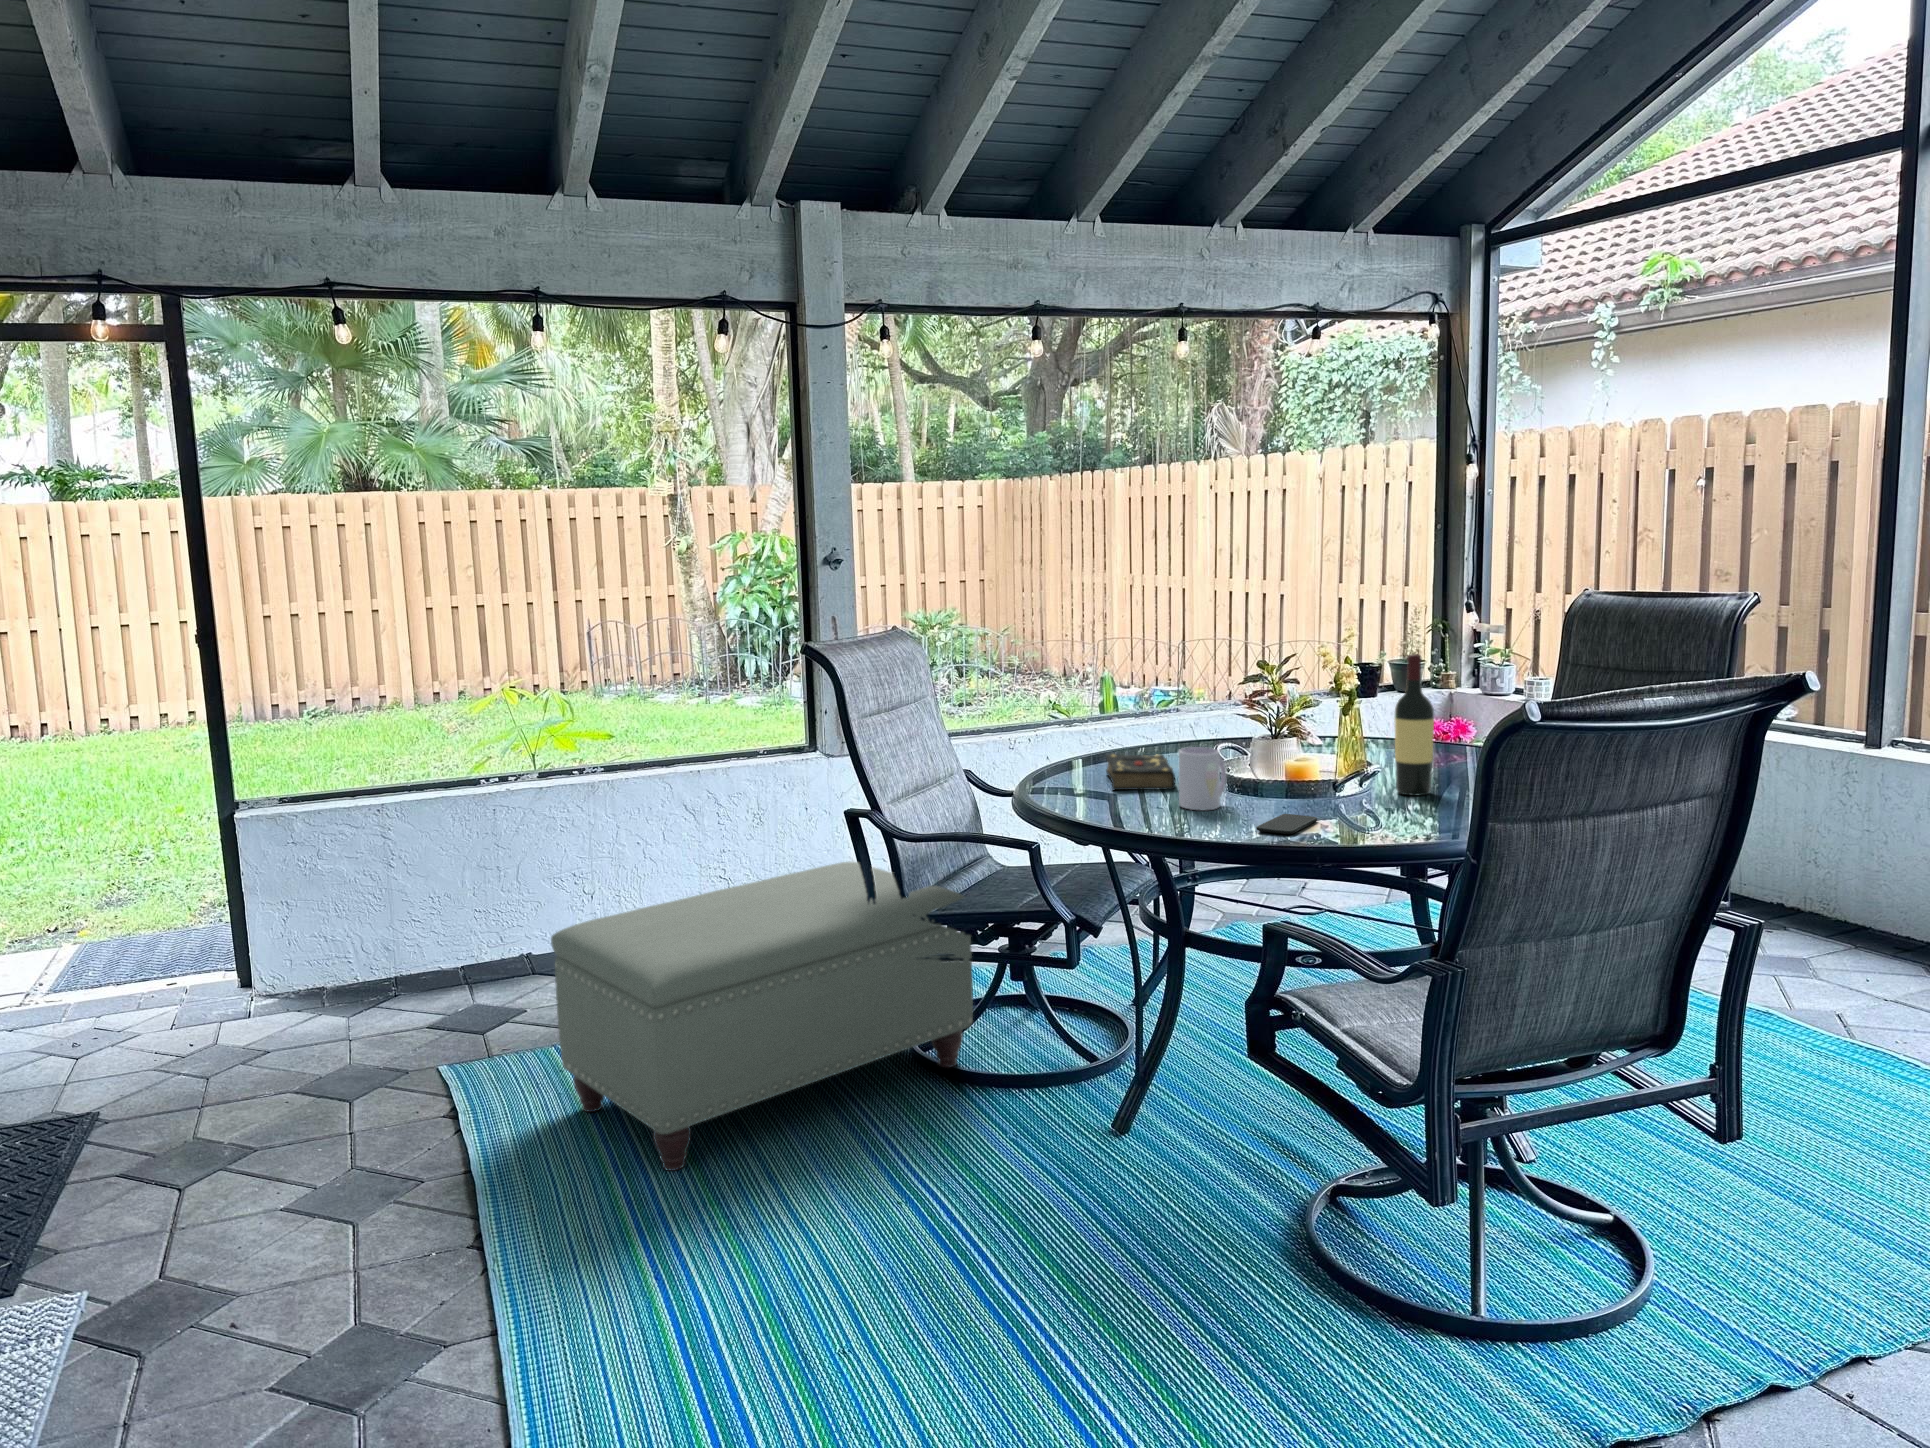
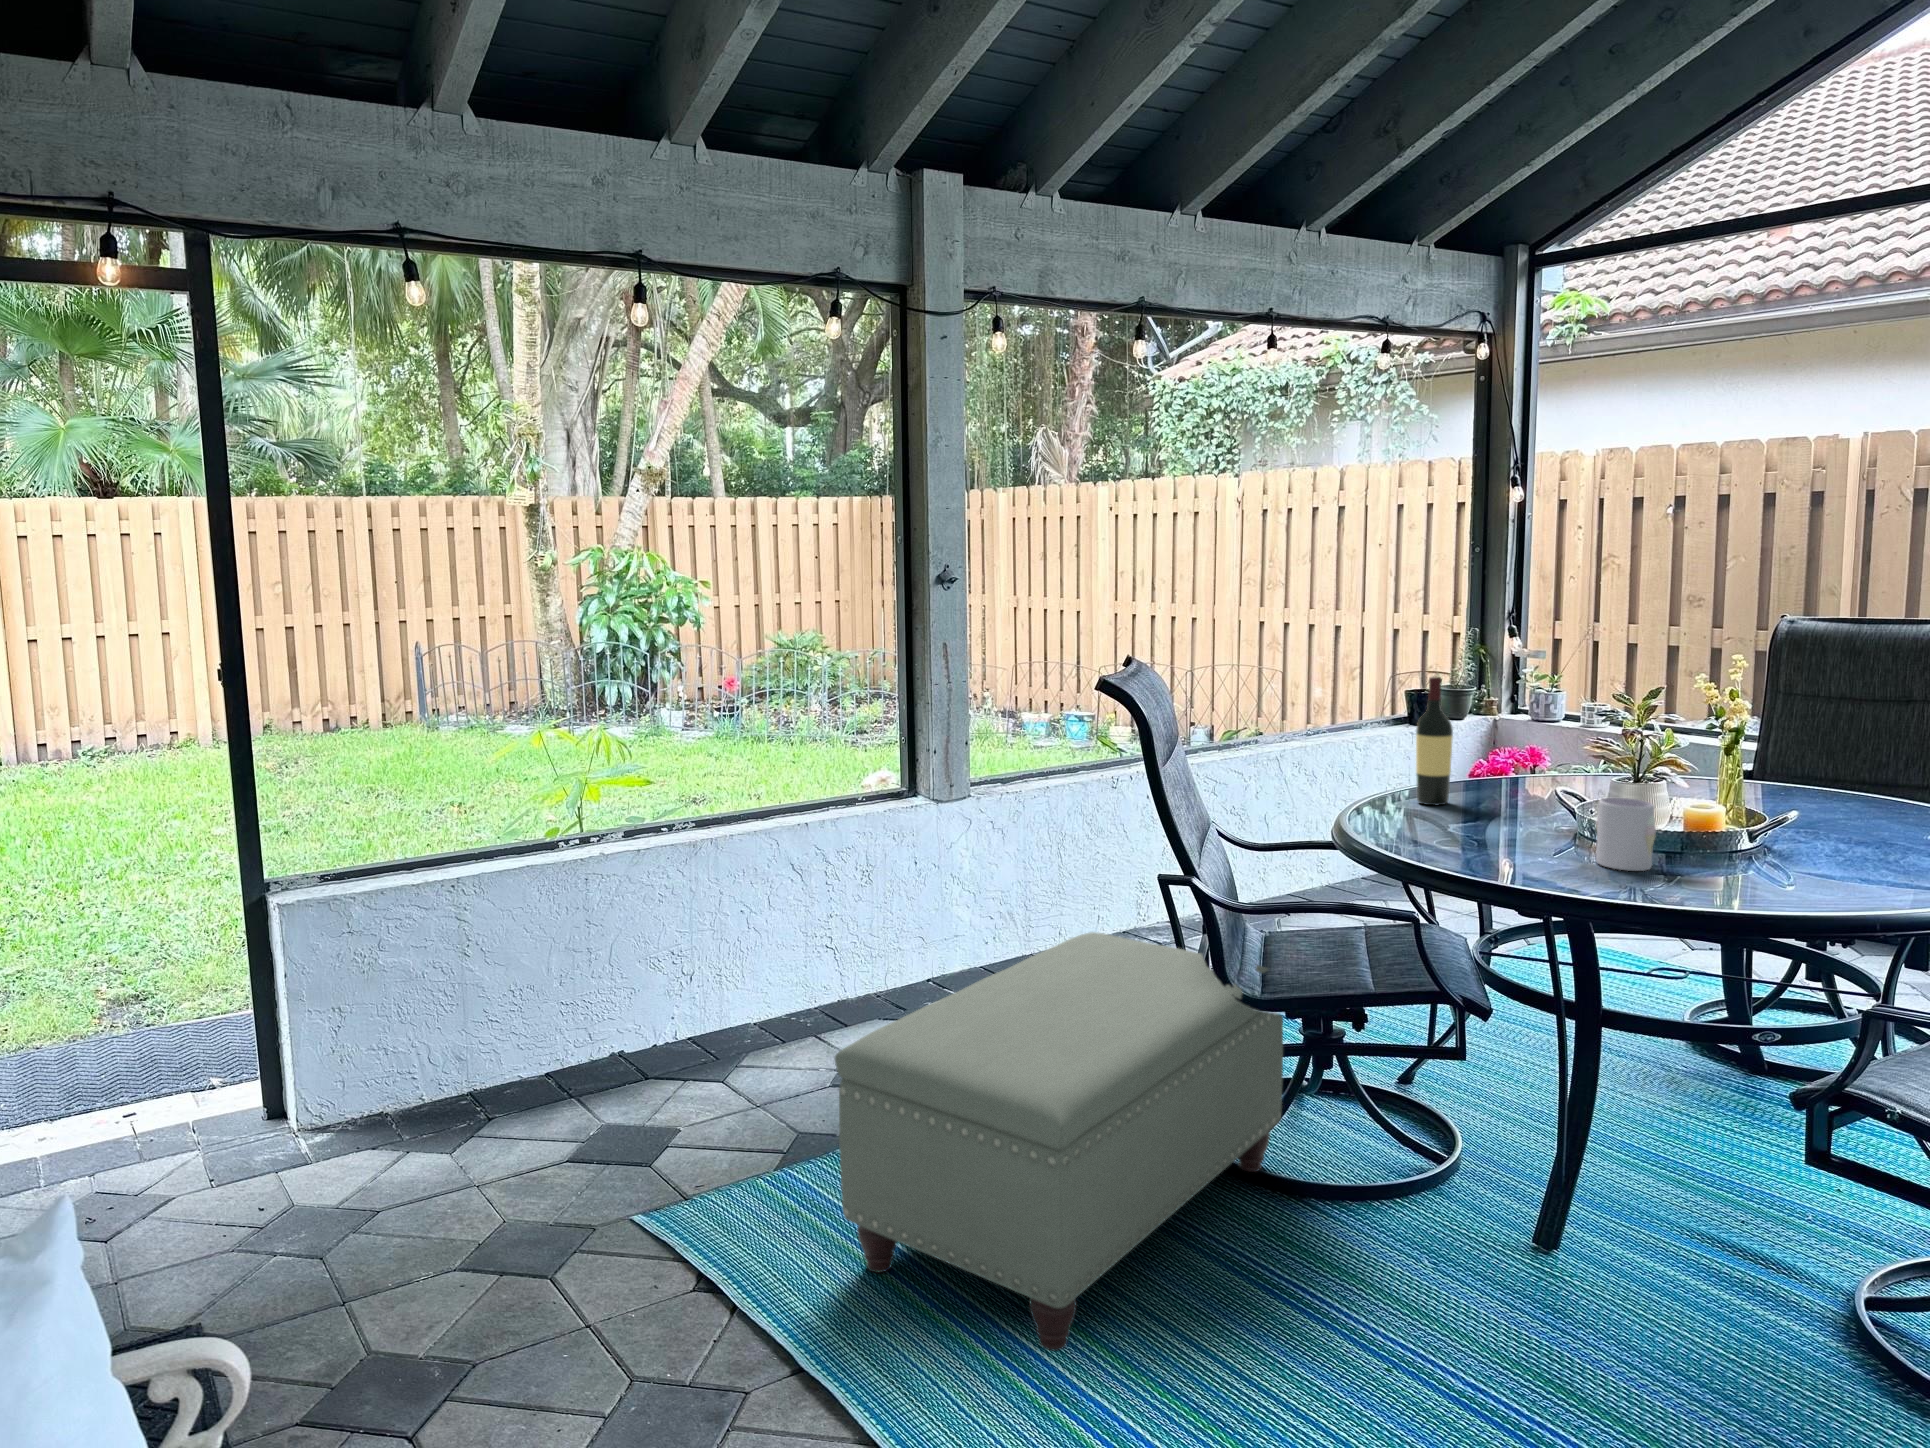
wine bottle: present [1394,654,1434,796] -> present [1416,677,1453,805]
book: present [1106,754,1175,790] -> none [1419,801,1542,846]
smartphone: present [1256,814,1317,834] -> none [1756,874,1819,901]

